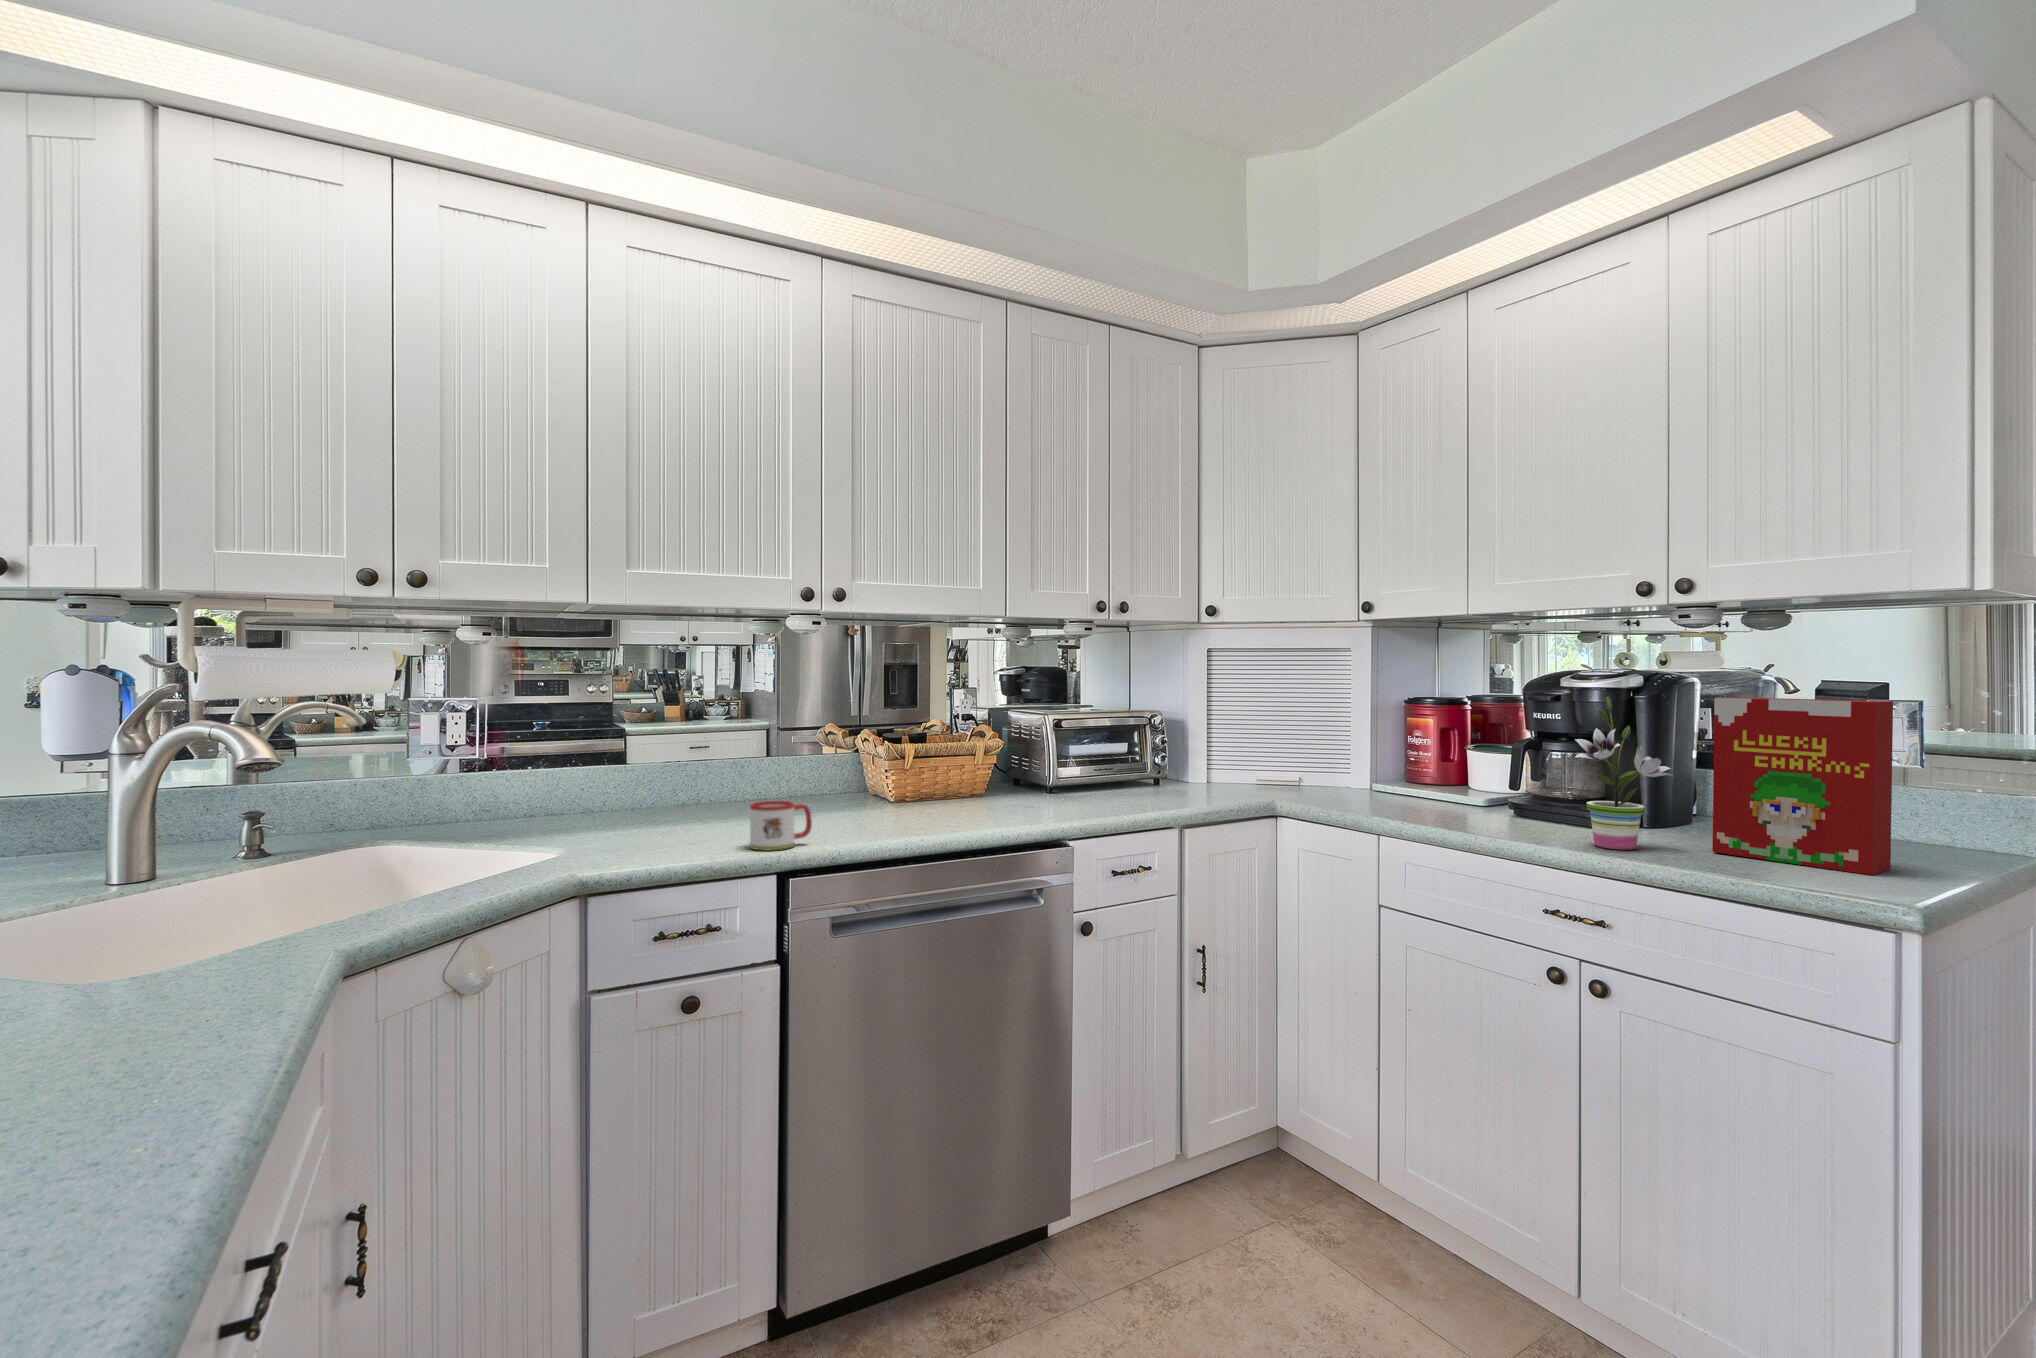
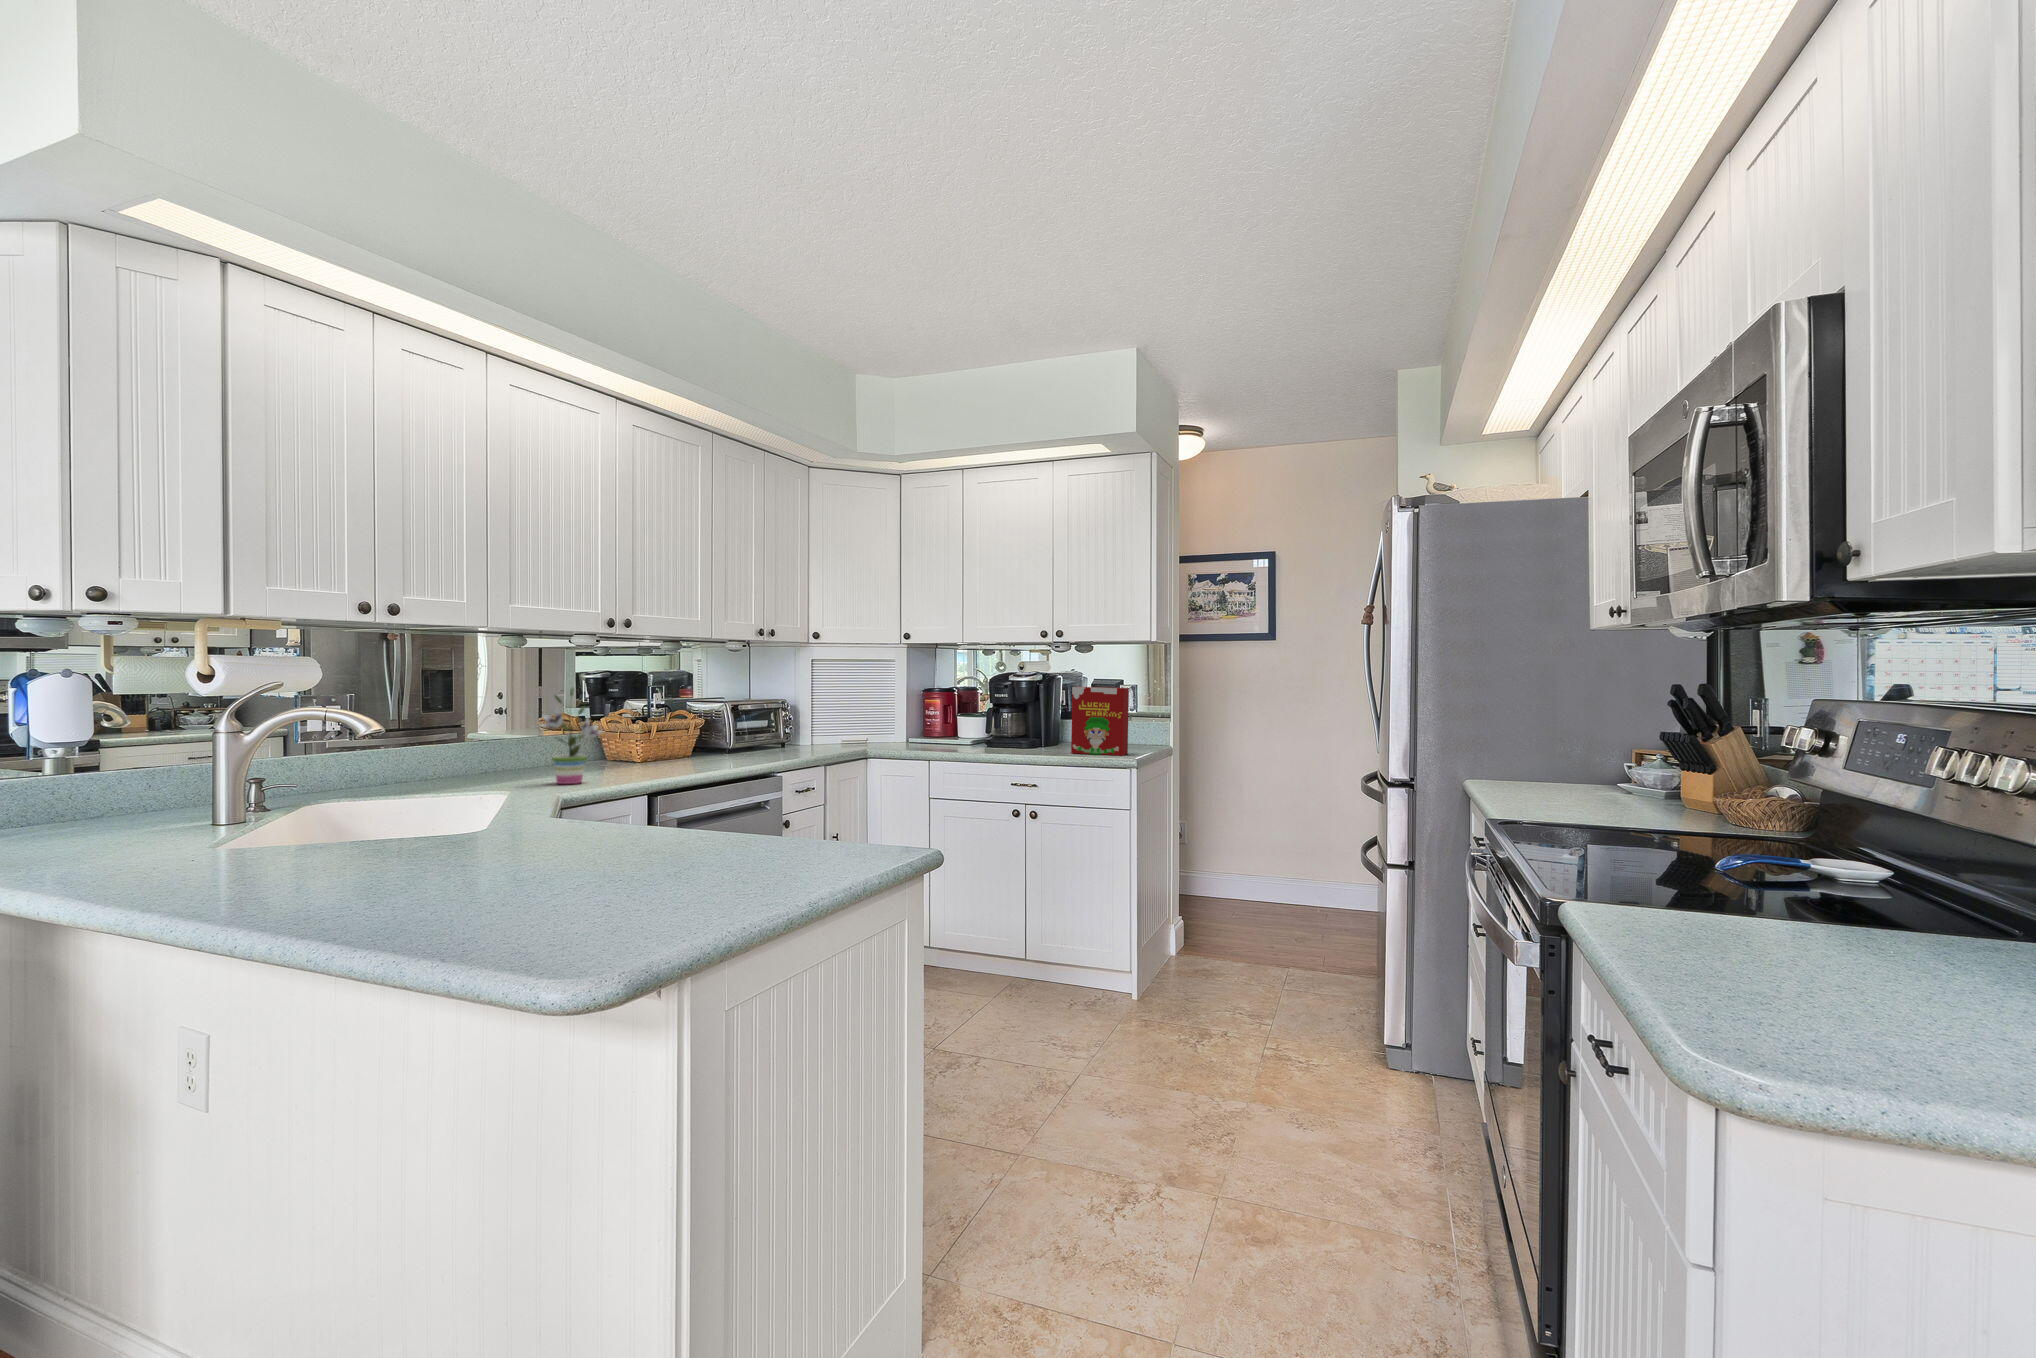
potted plant: present [1575,697,1673,850] -> present [542,688,601,784]
mug: present [750,801,812,850] -> none [625,751,659,779]

